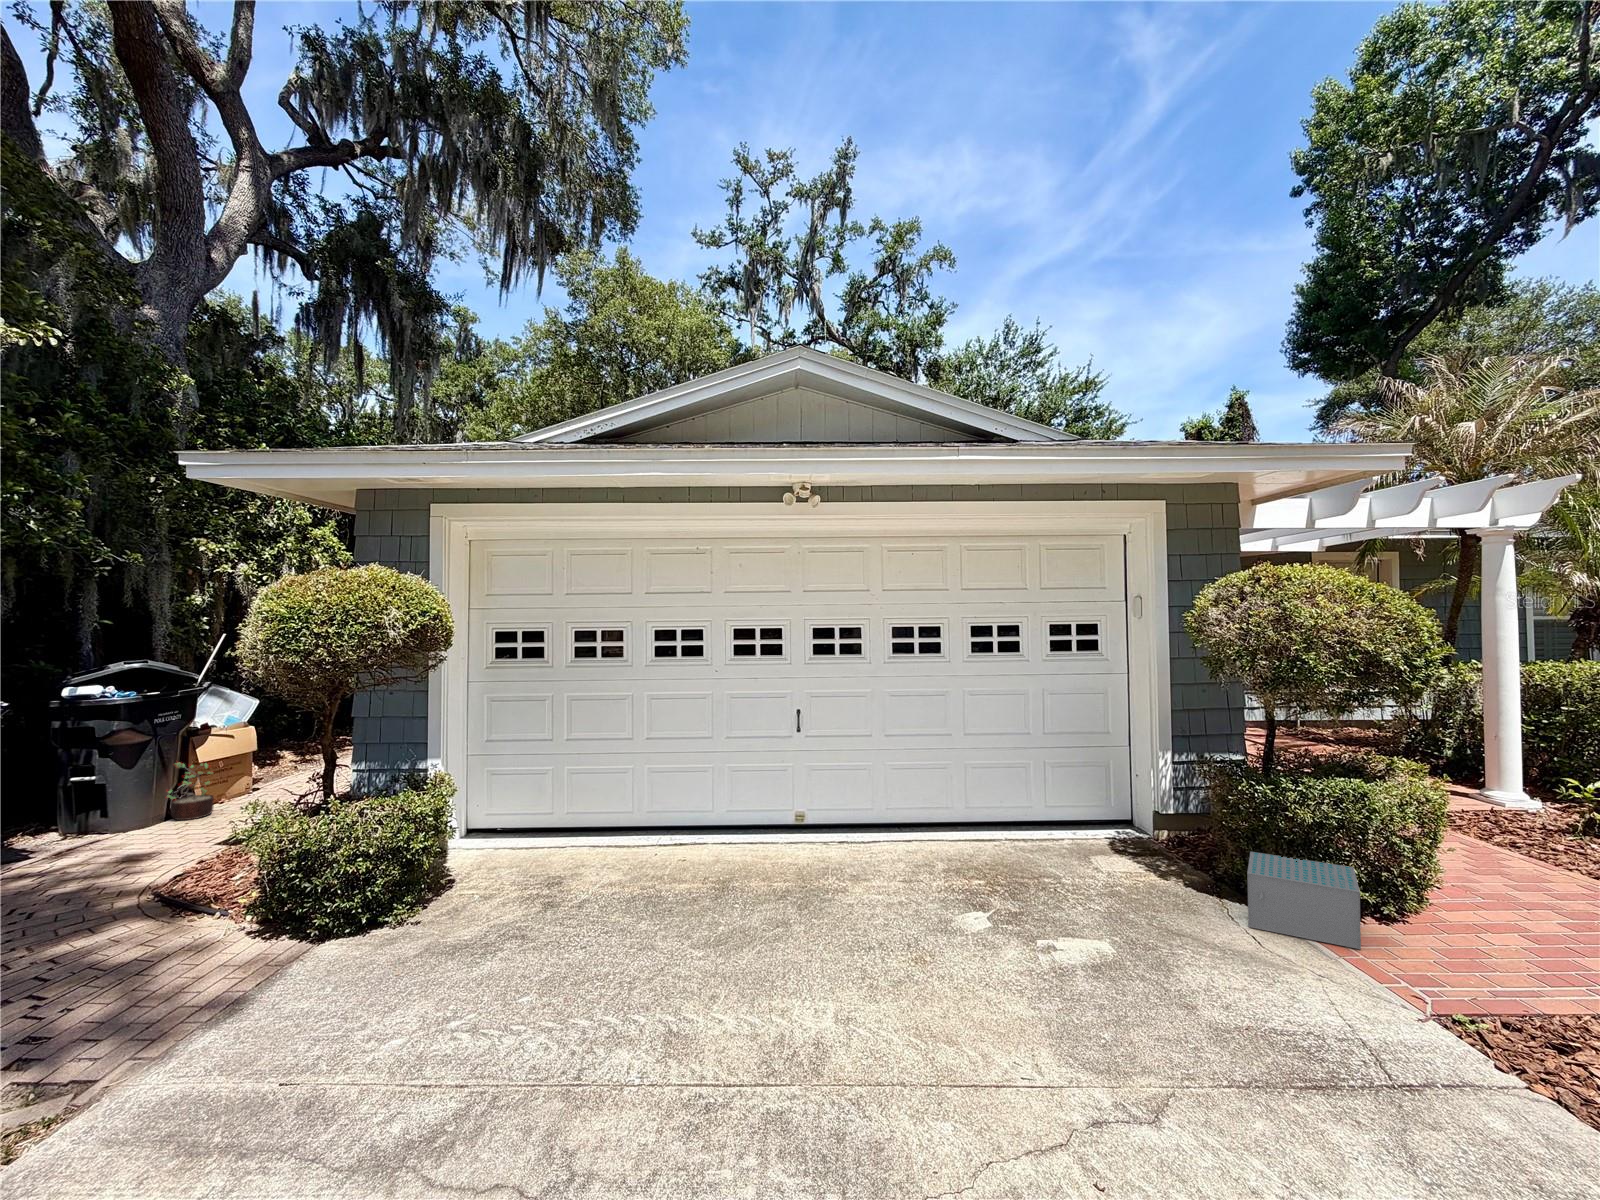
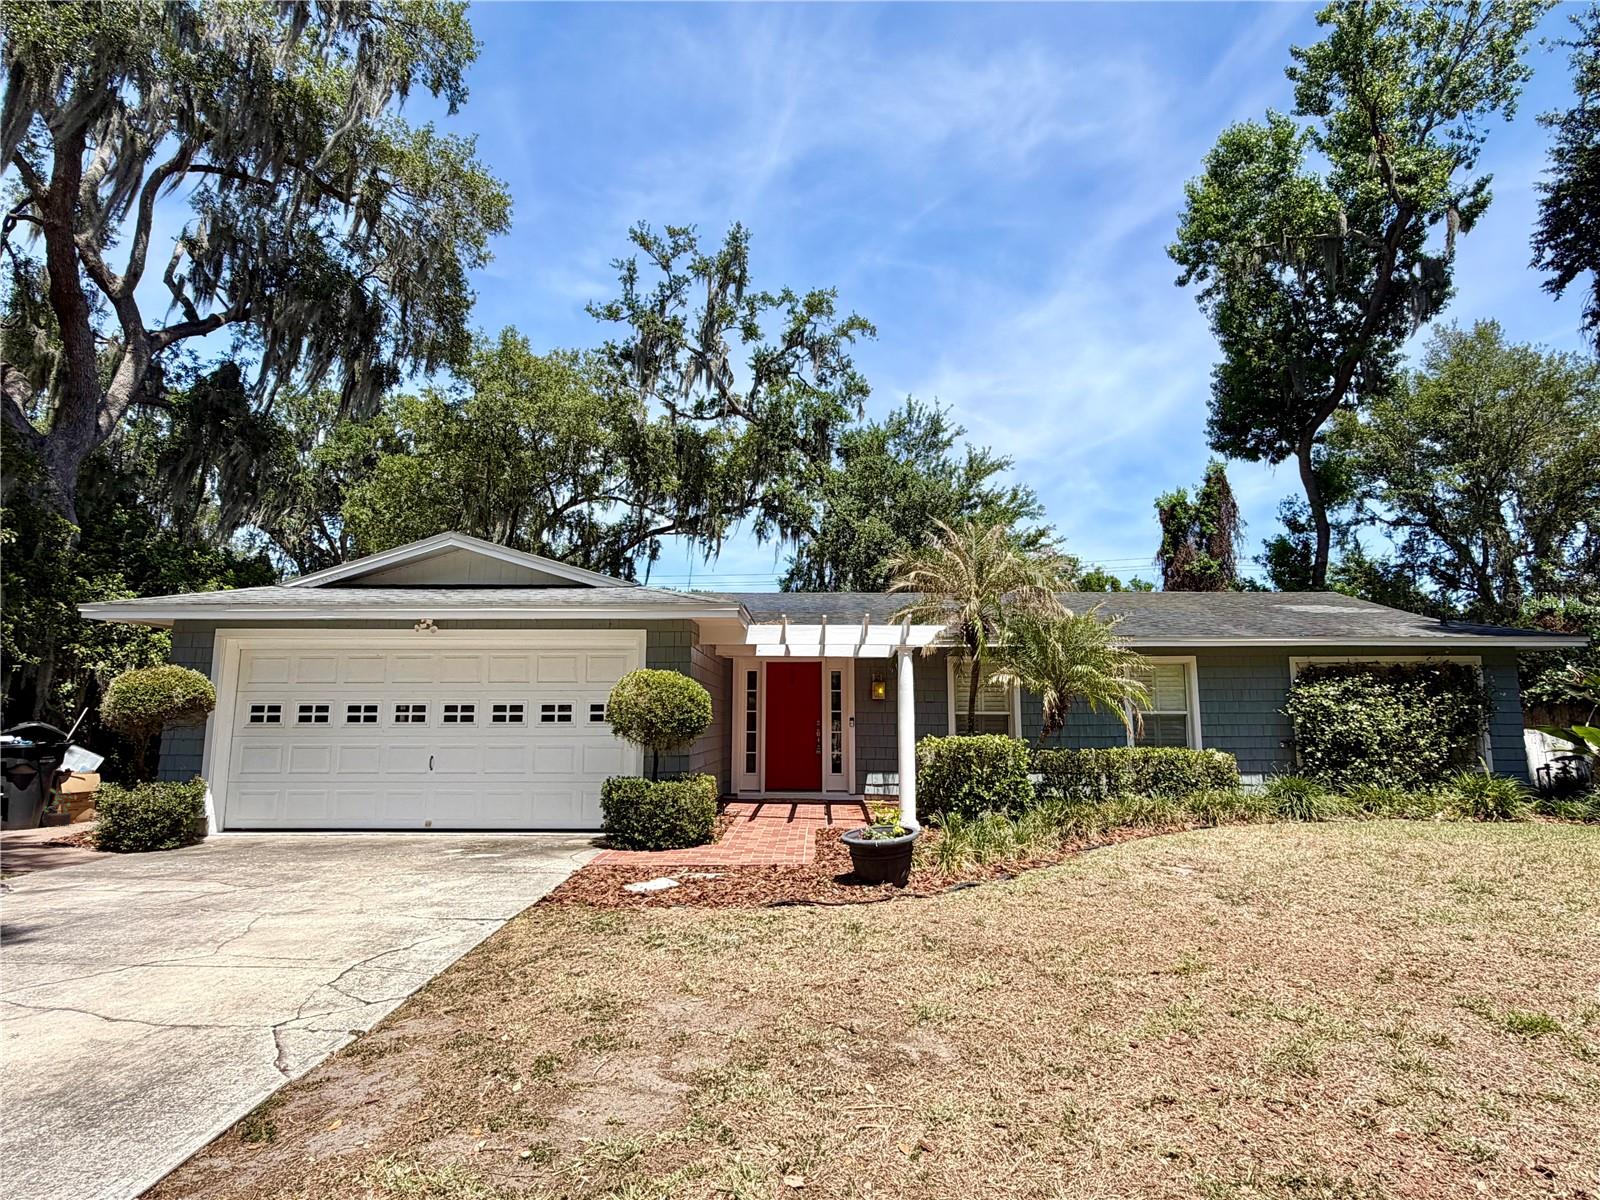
storage box: present [1247,852,1361,949] -> none [587,822,647,857]

